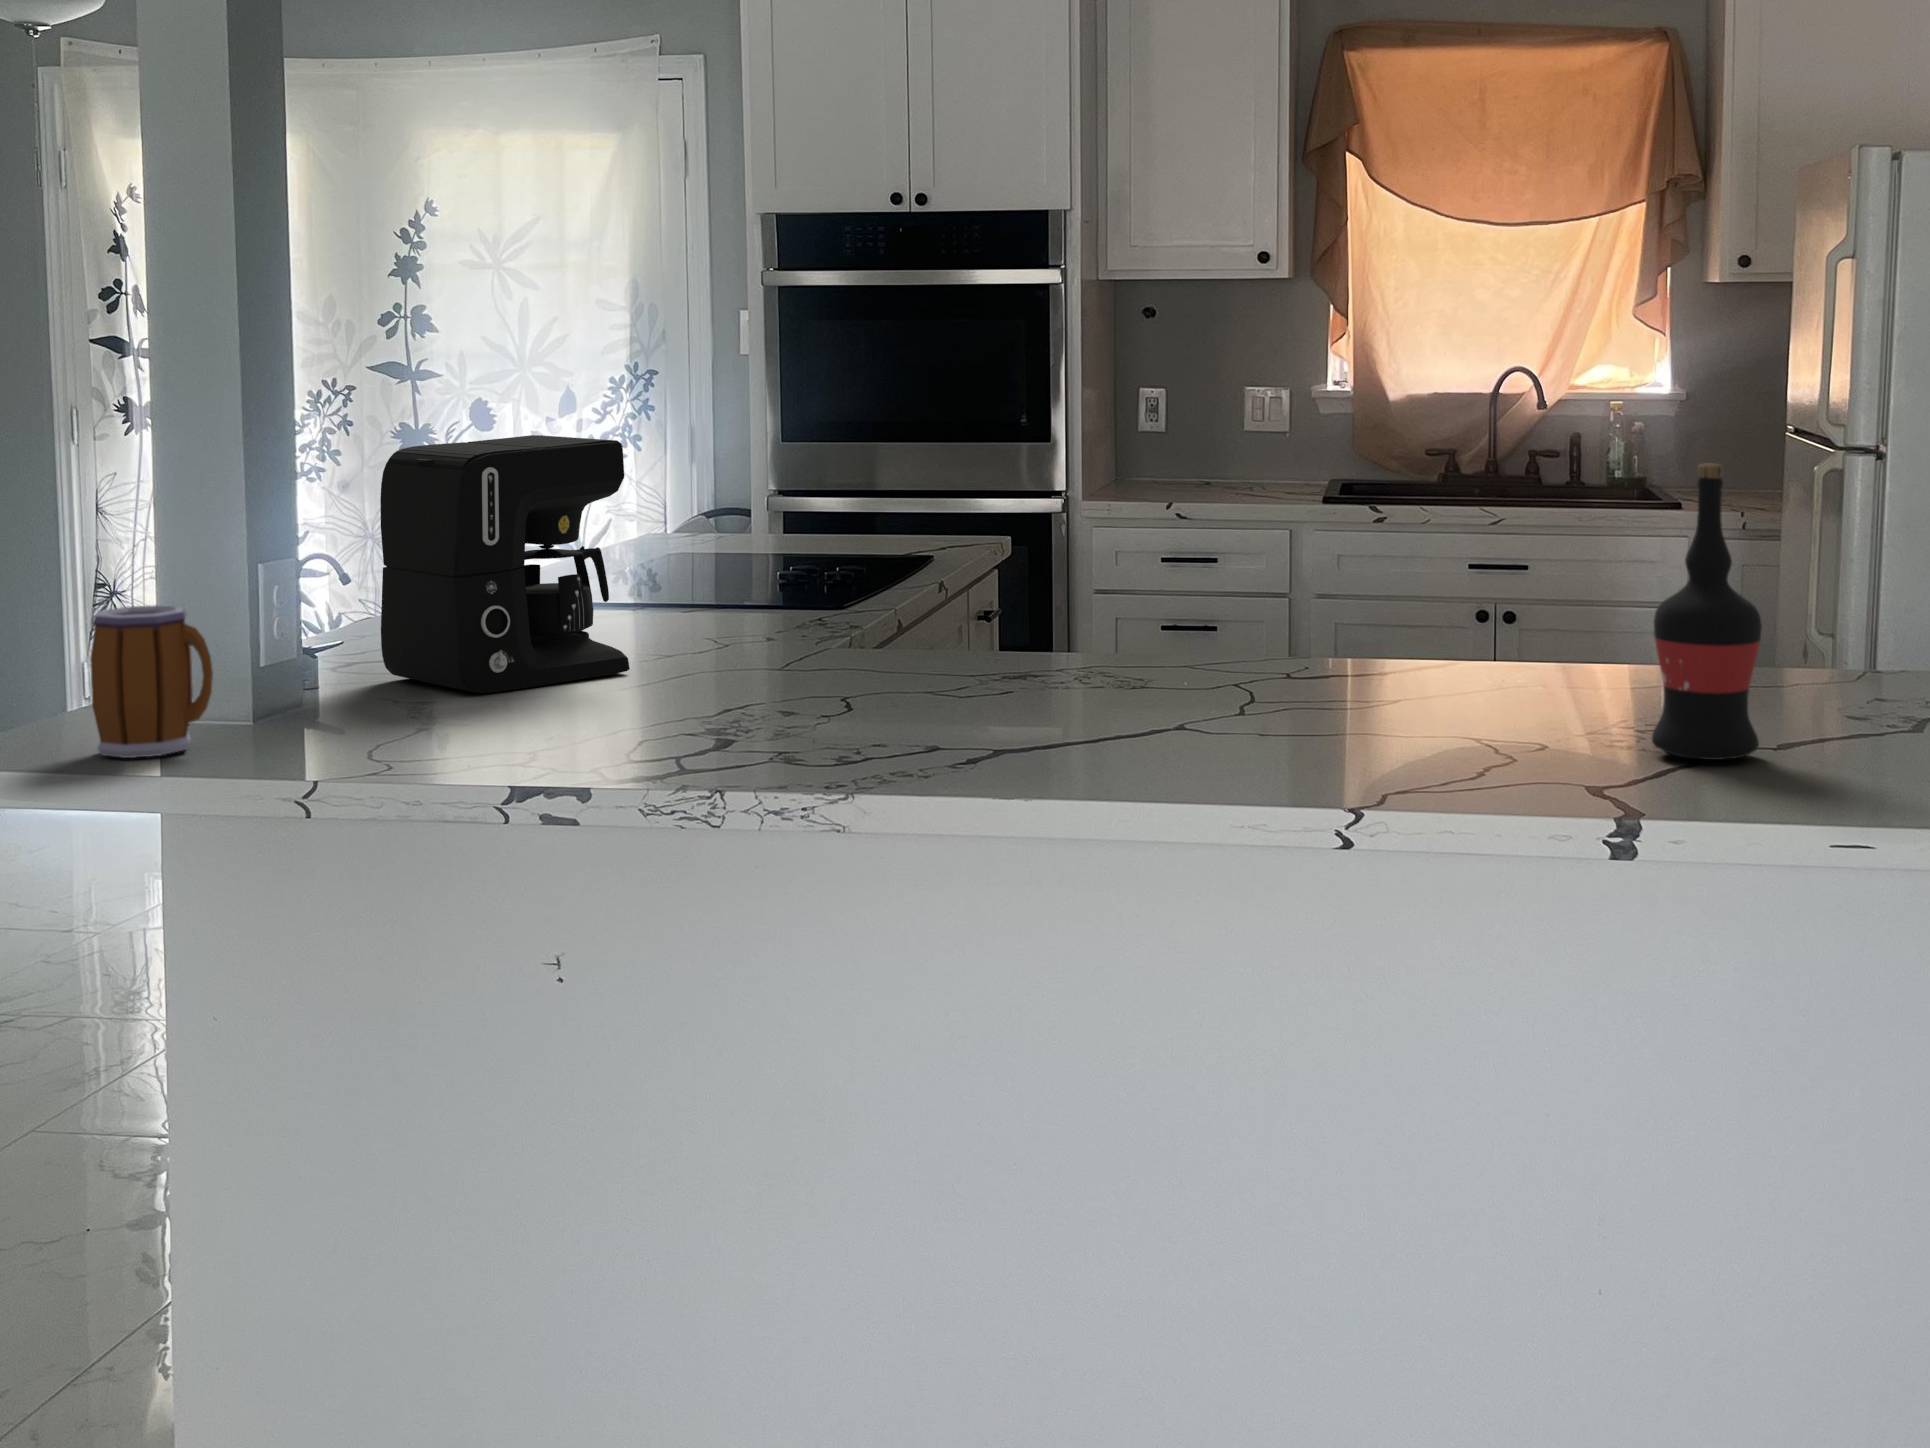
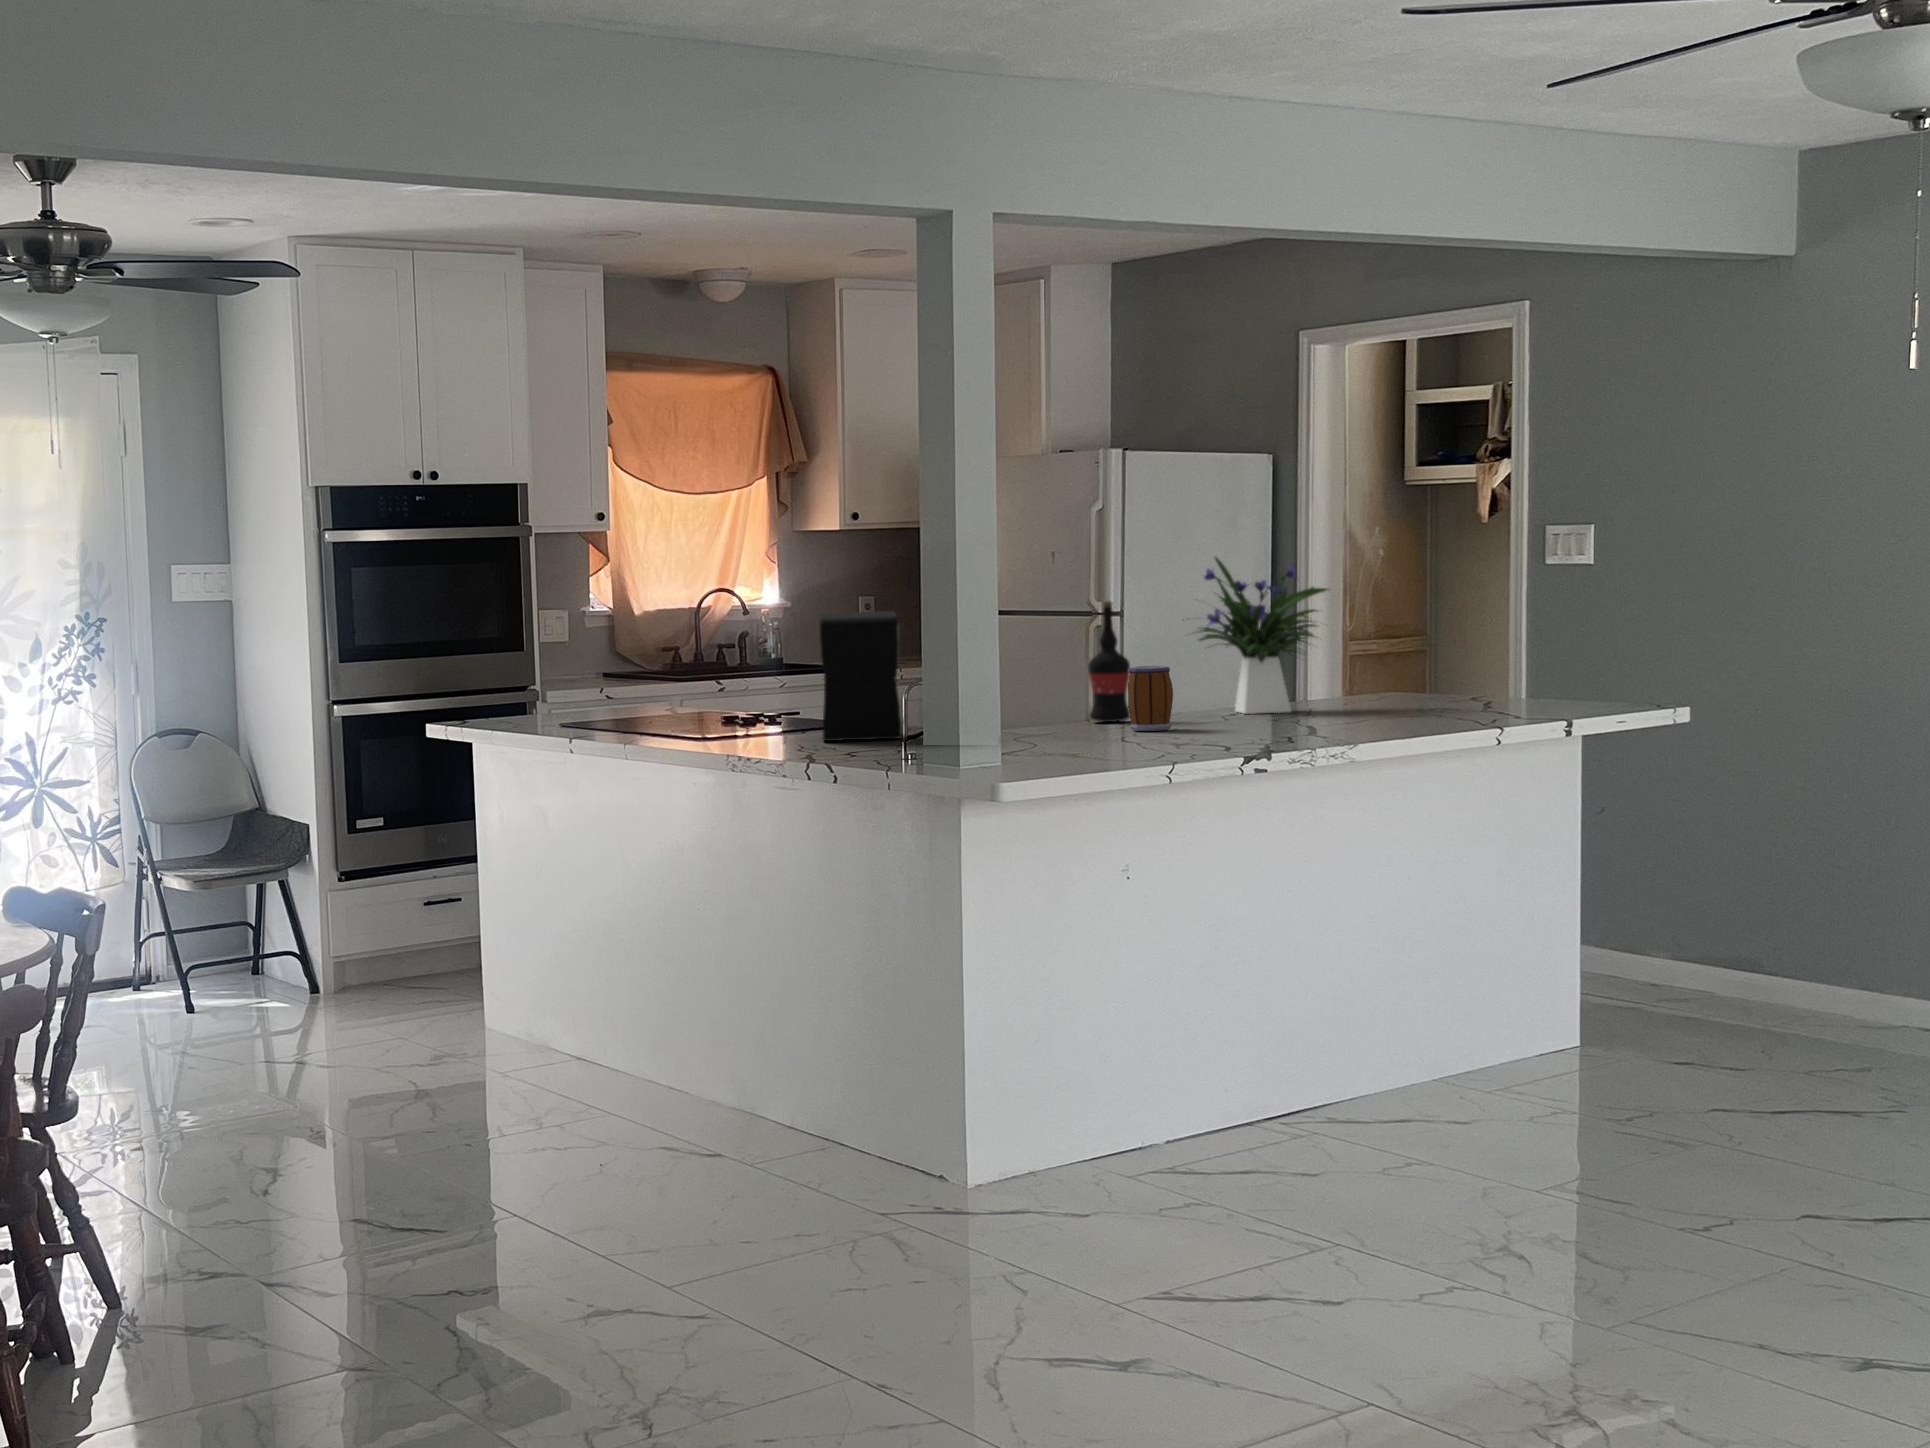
flower arrangement: none [1147,364,1521,751] -> present [1183,557,1327,714]
wine bottle: present [1652,463,1762,760] -> present [1088,601,1130,722]
mug: present [90,605,213,758] -> present [1128,666,1173,731]

